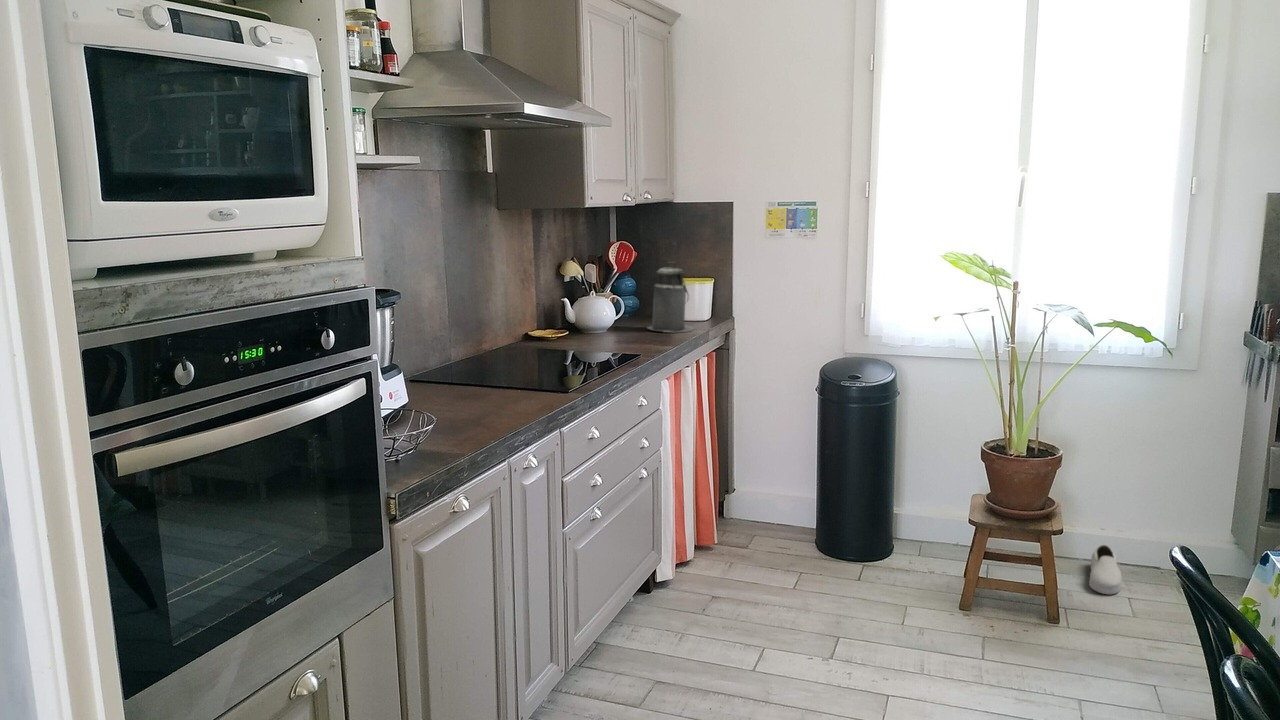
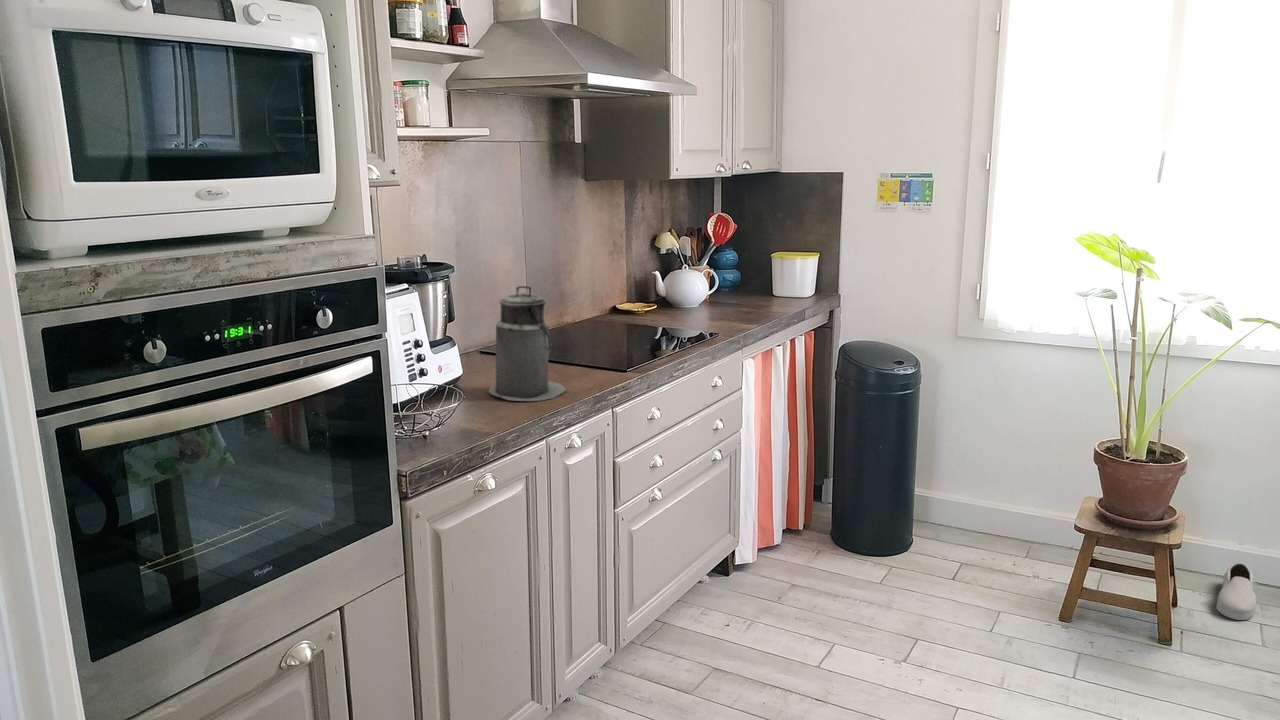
canister: present [648,262,694,332] -> present [489,286,565,401]

